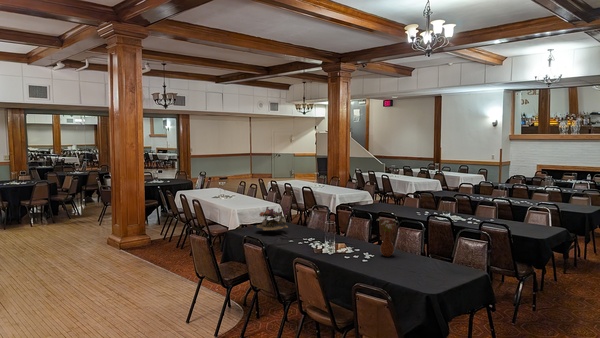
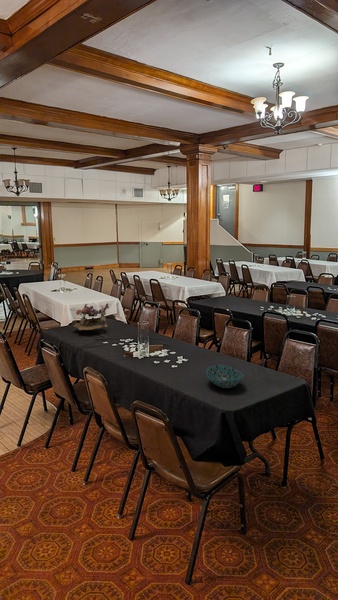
vase: present [378,218,397,257] -> none [187,320,214,363]
bowl: none [401,256,436,275] -> present [206,365,244,388]

